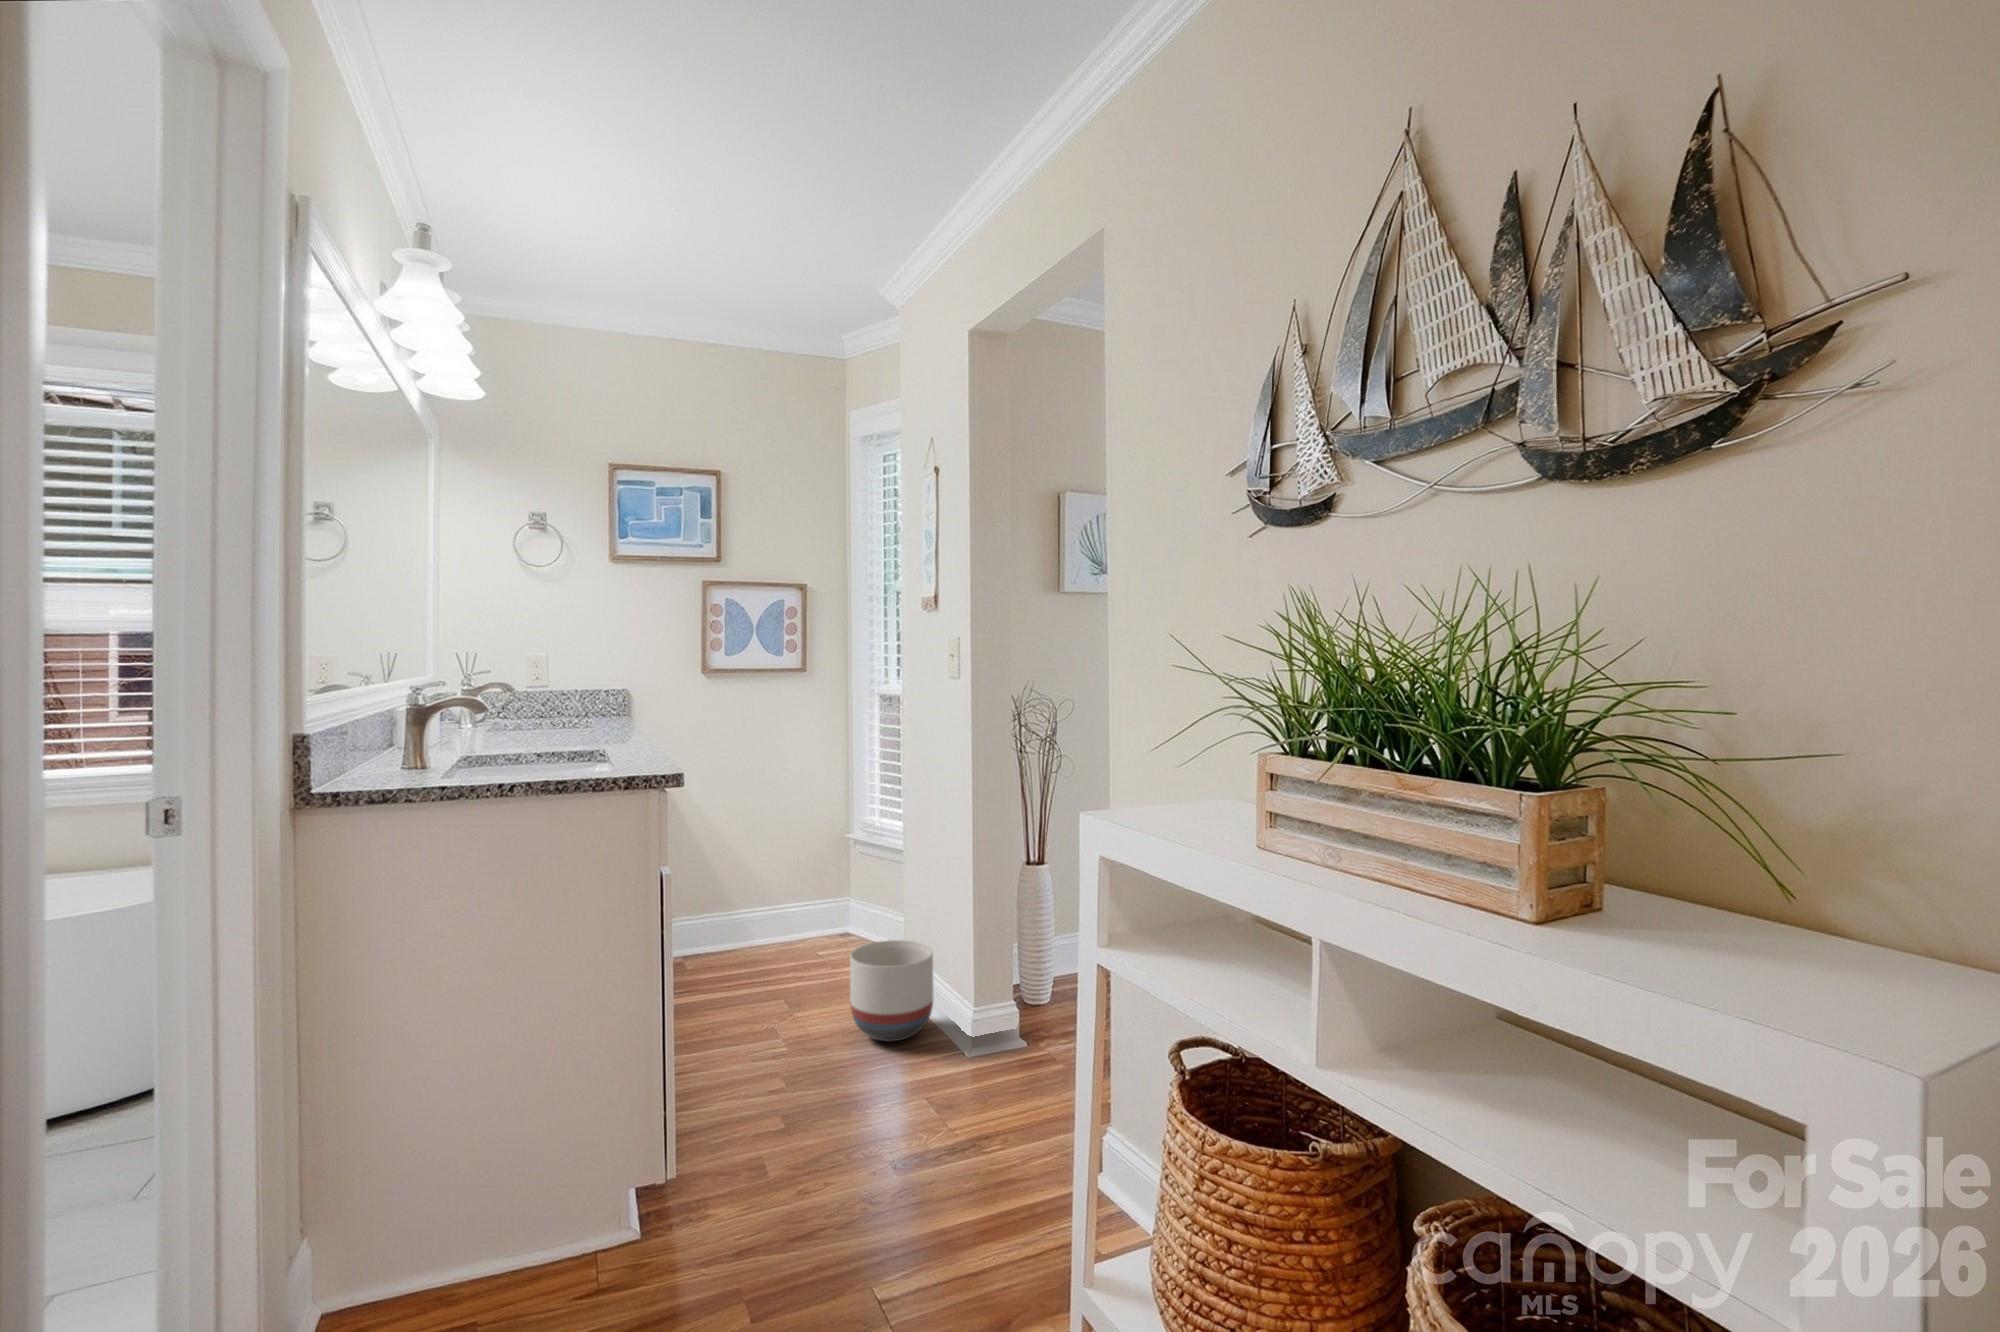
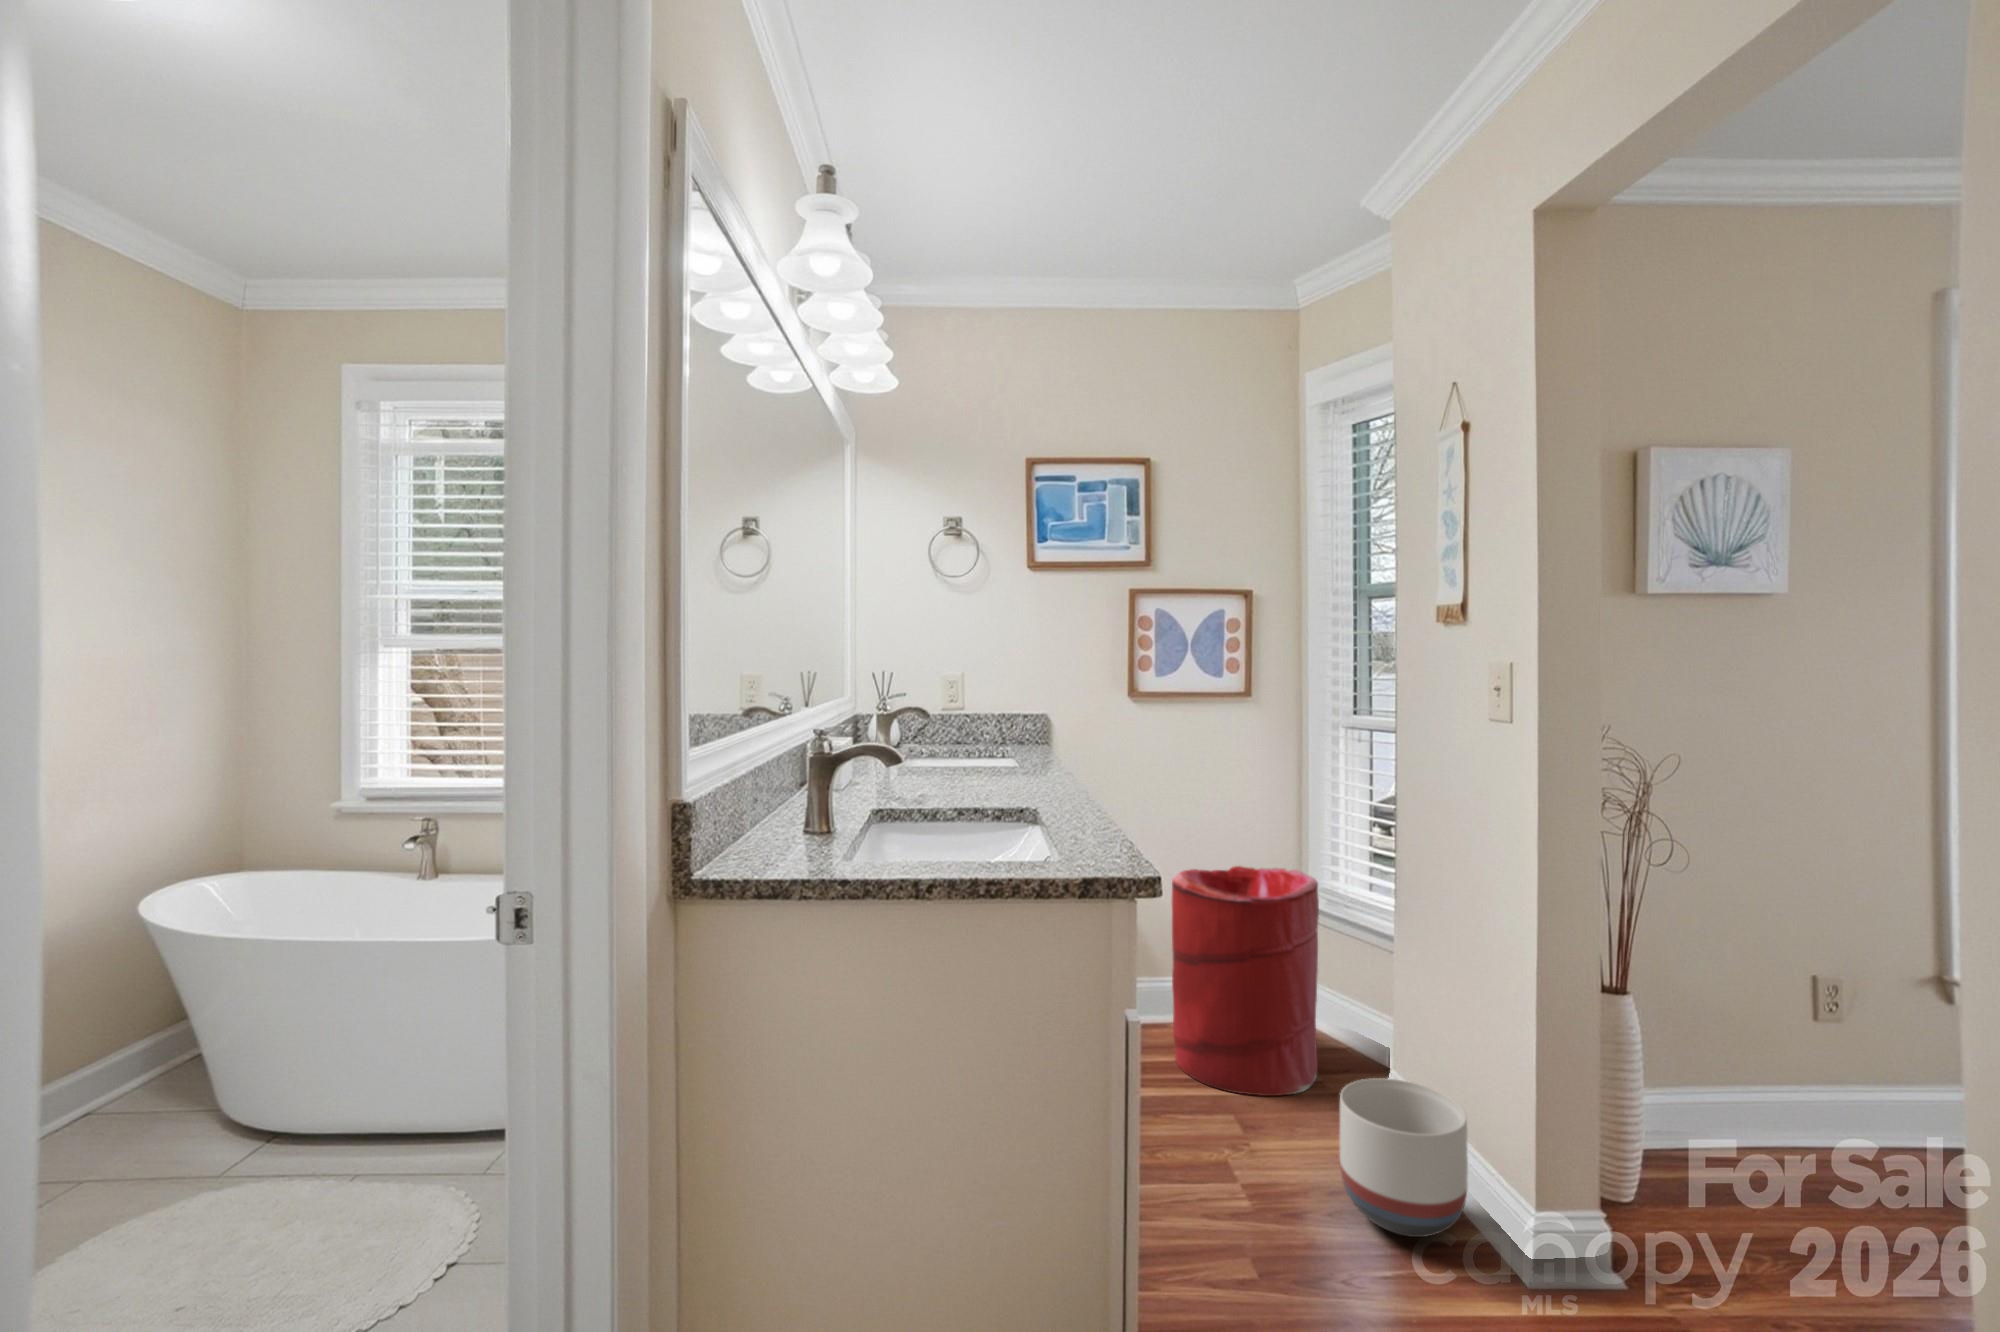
laundry hamper: none [739,808,855,983] -> present [1172,866,1319,1096]

